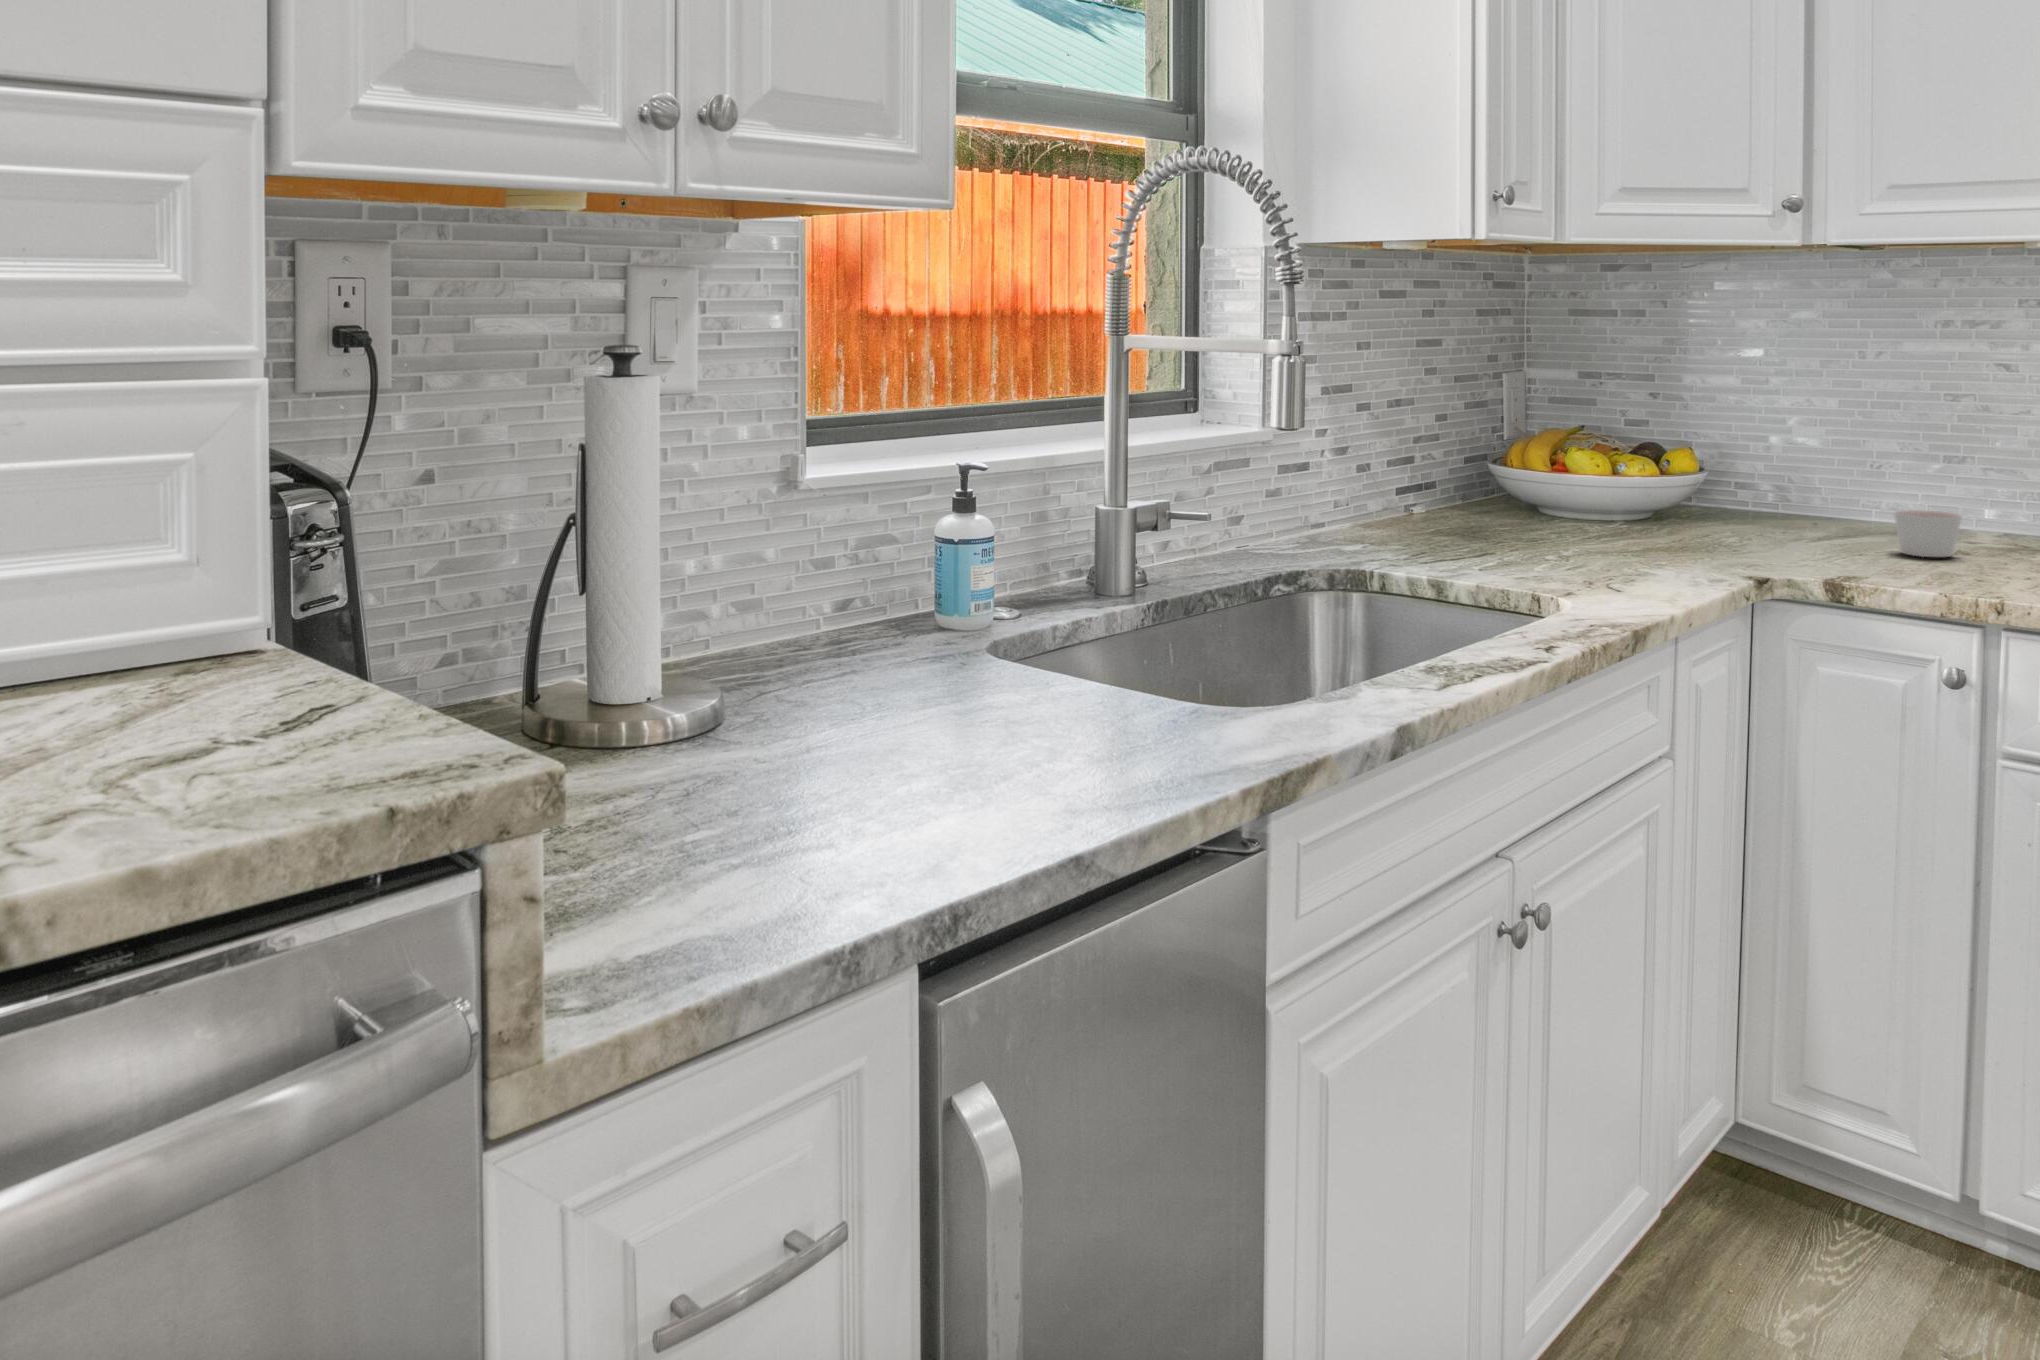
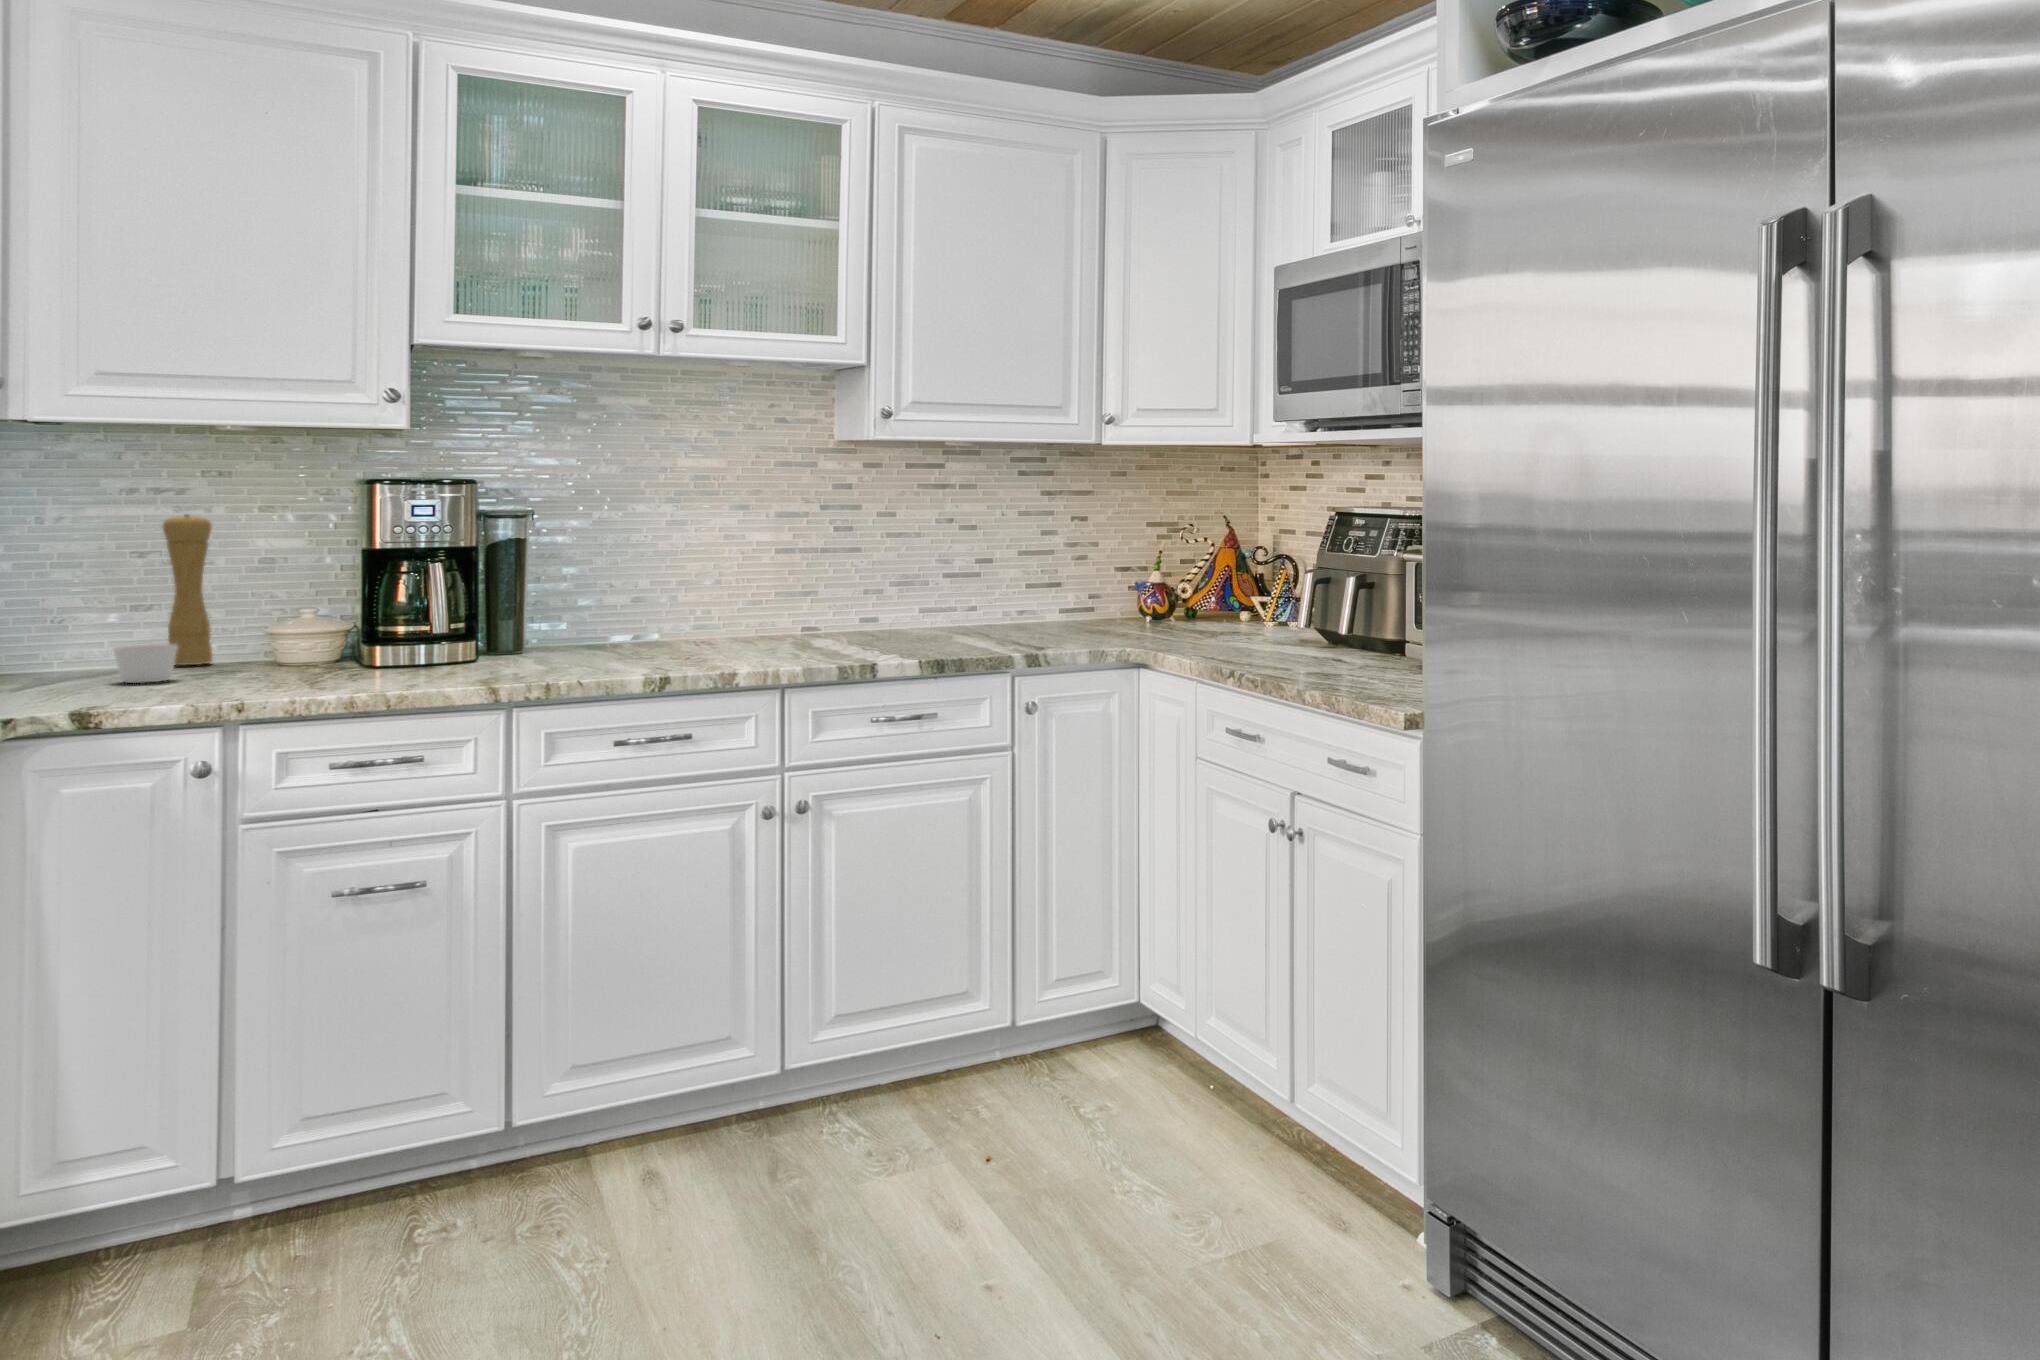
pepper mill: none [1970,355,2024,539] -> present [163,514,212,666]

